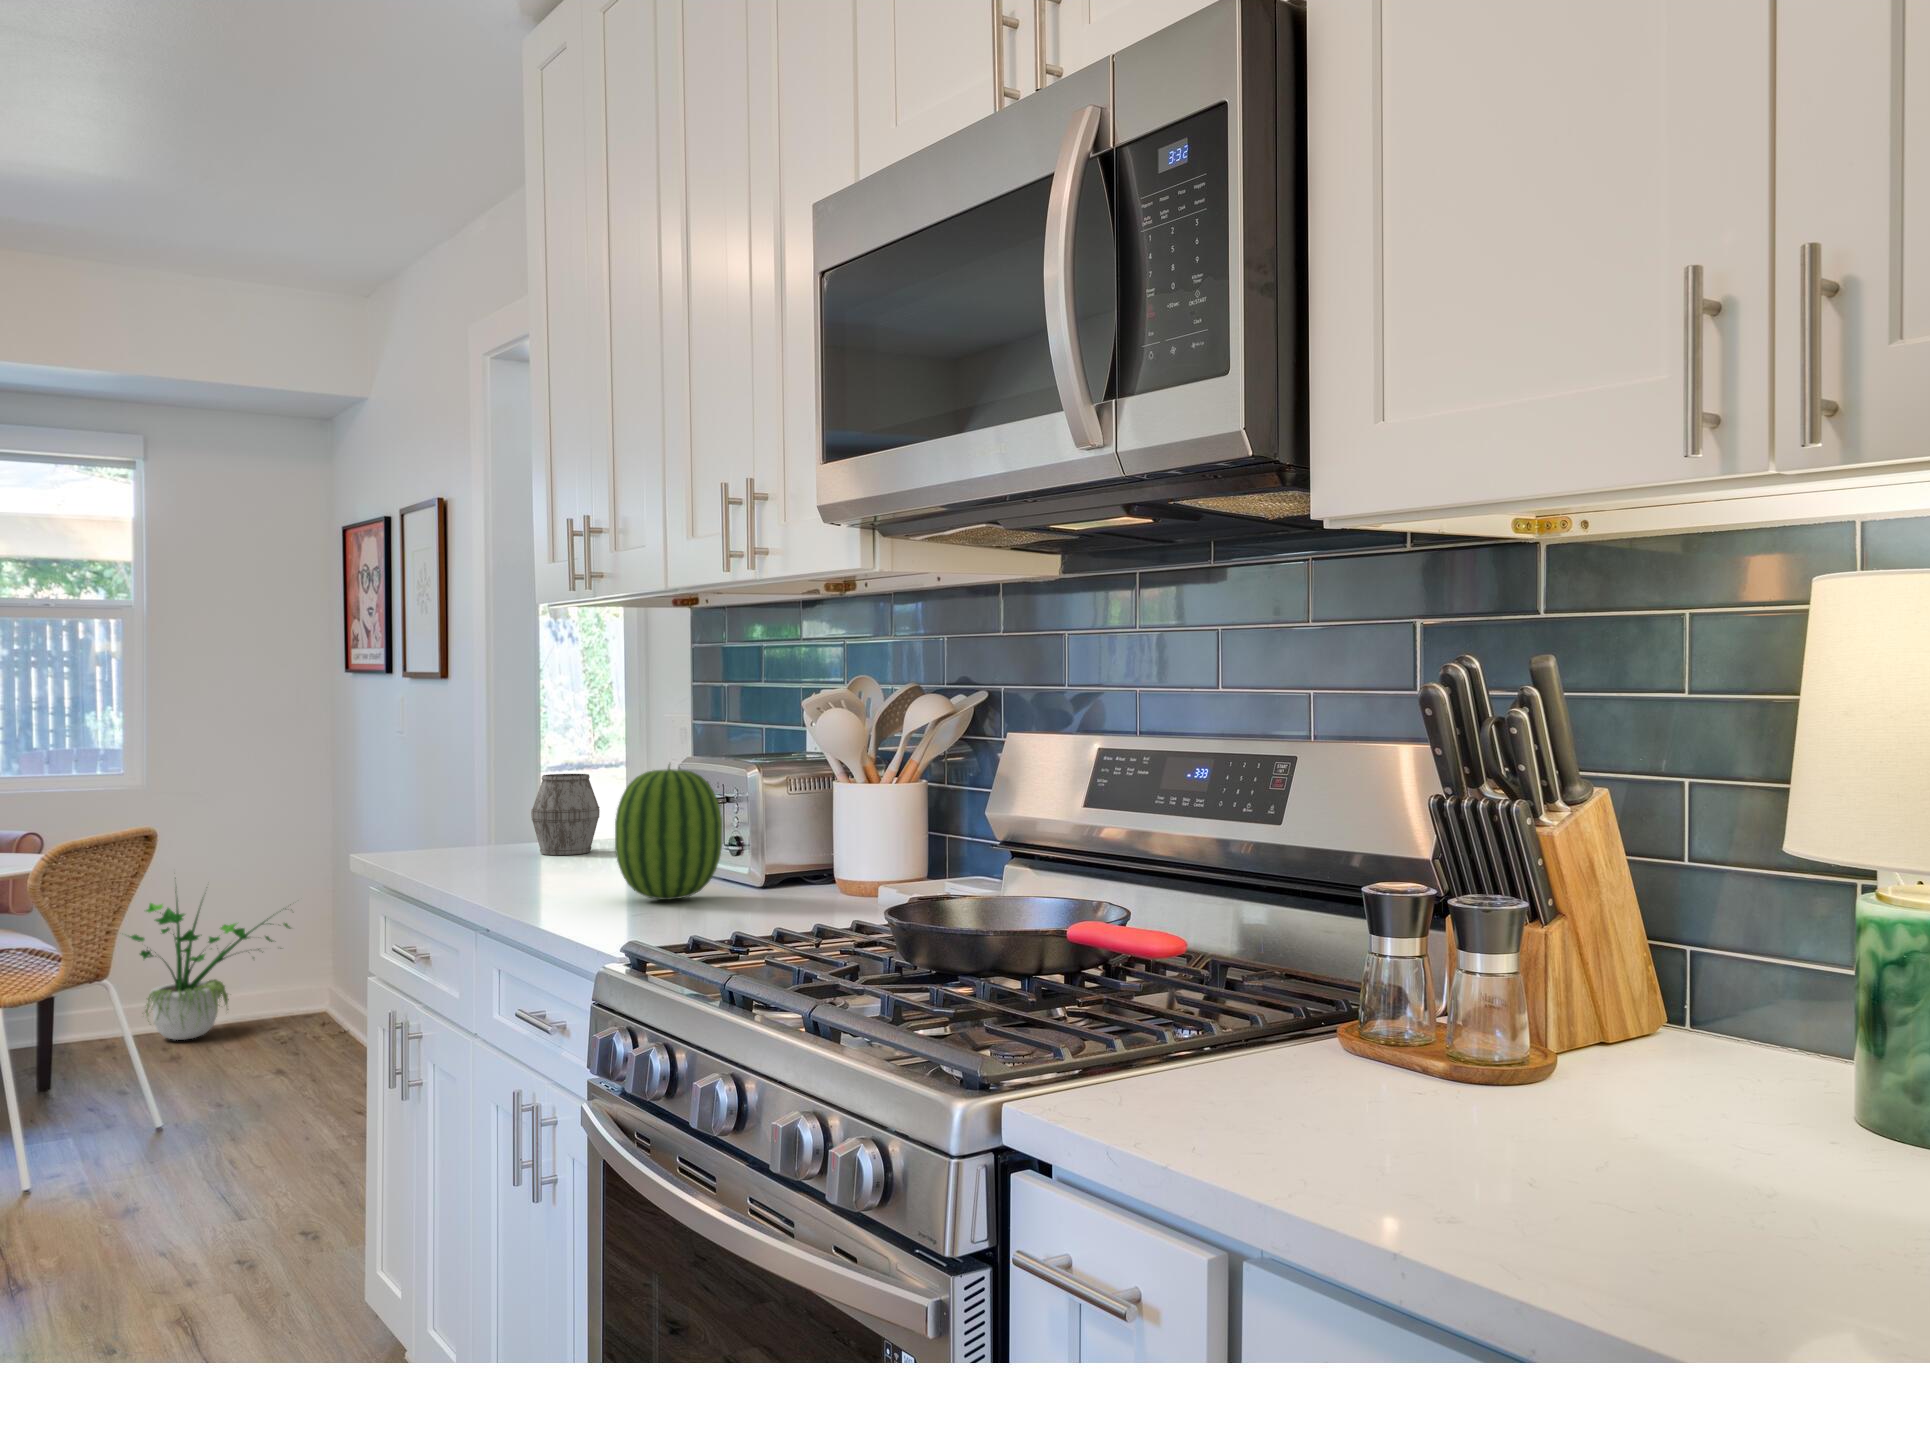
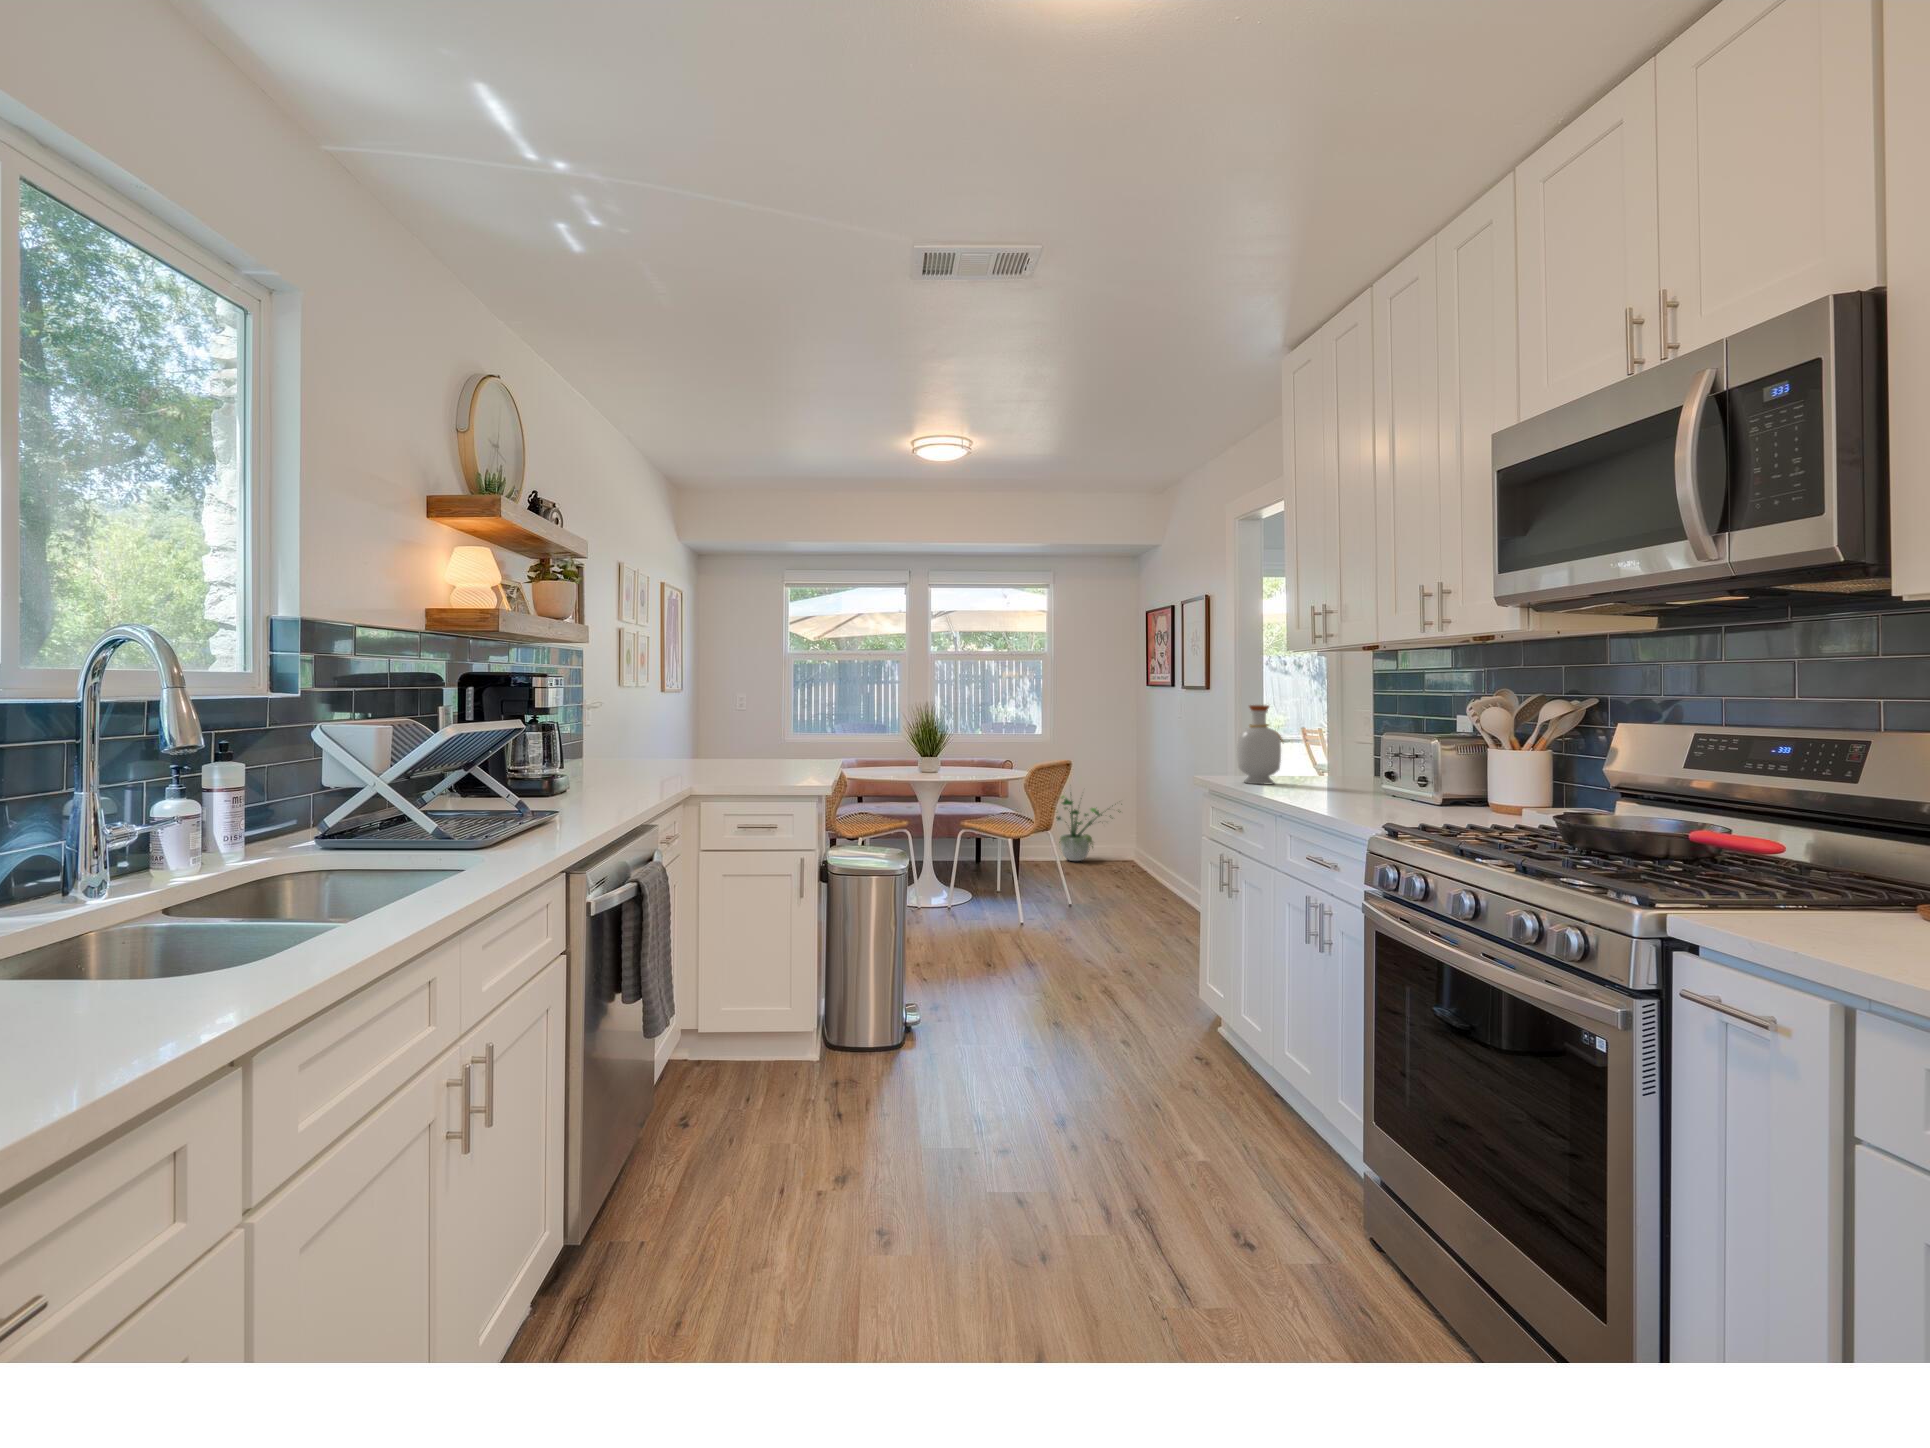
bottle: none [428,709,520,868] -> present [1237,705,1284,784]
fruit: present [615,764,722,900] -> none [1356,734,1418,806]
mug: present [531,774,600,855] -> none [1285,740,1322,782]

